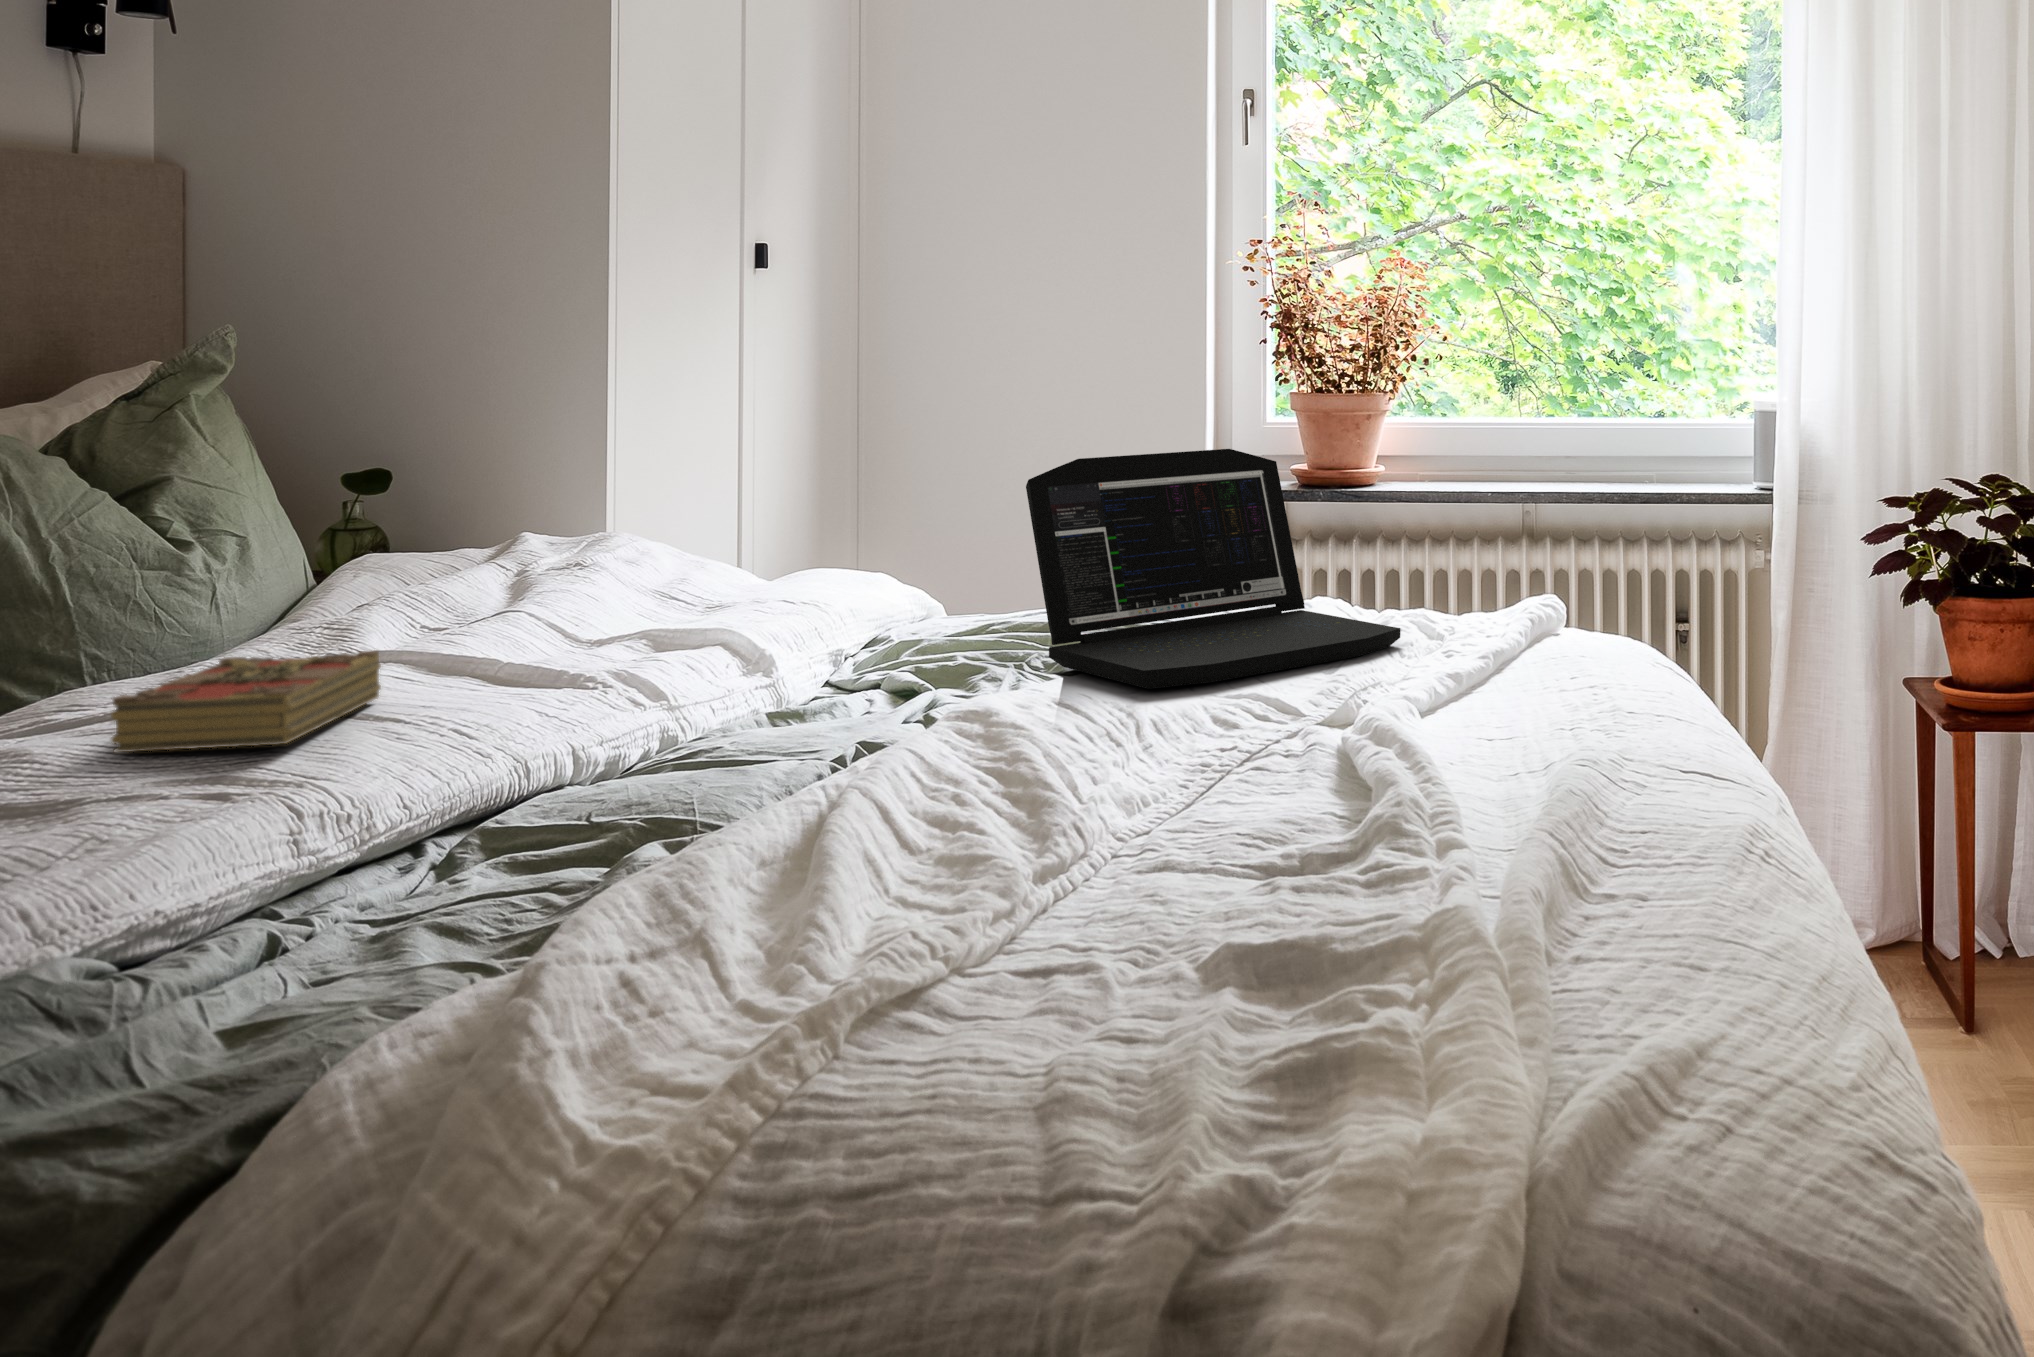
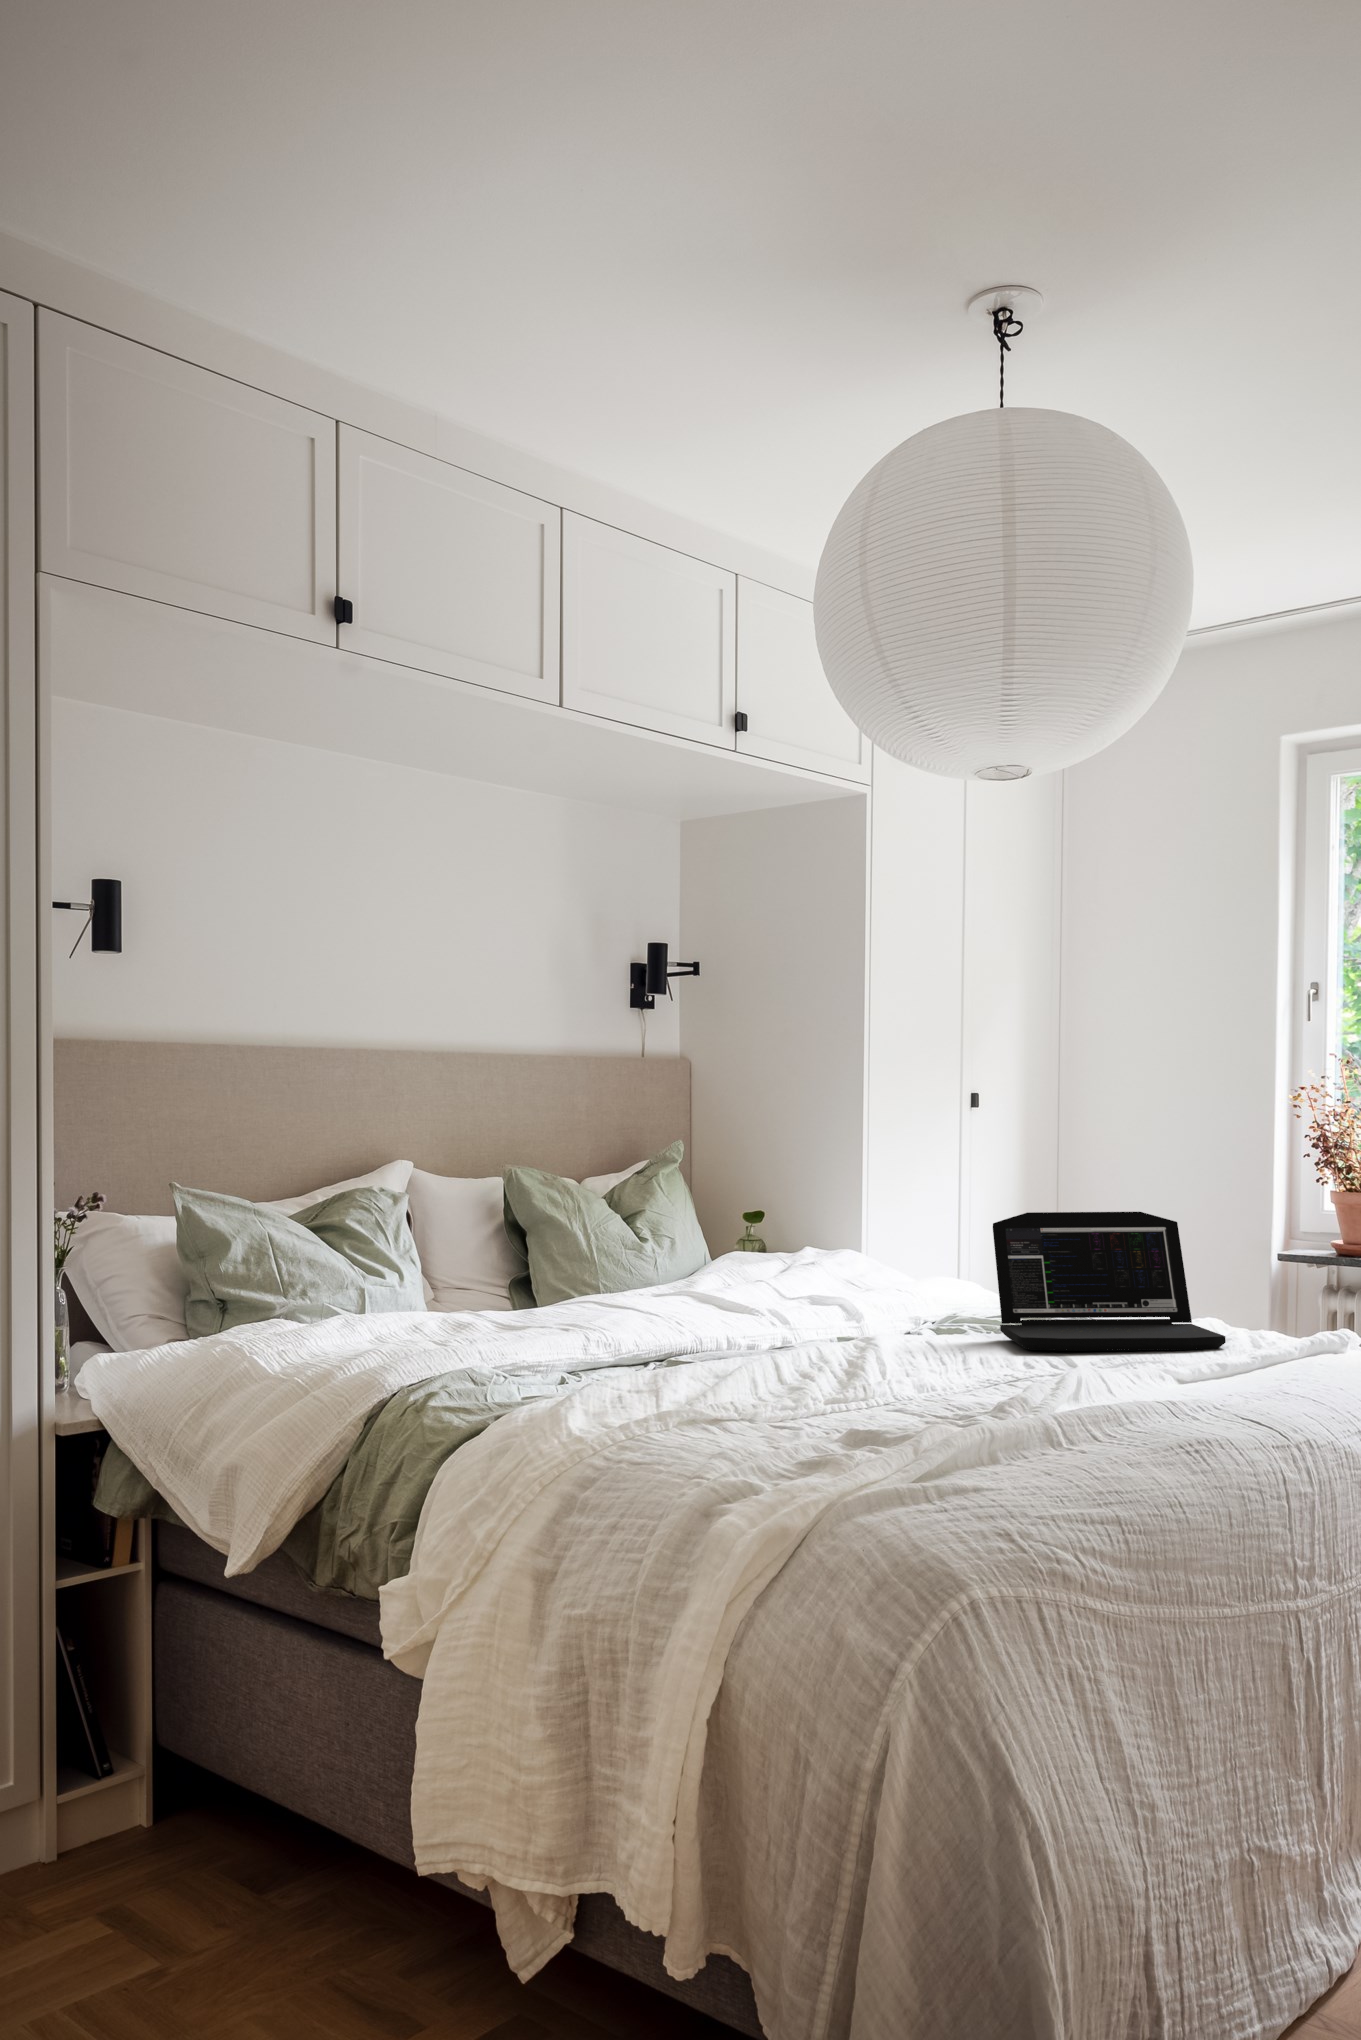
book: present [111,650,381,752] -> none [554,1281,661,1314]

